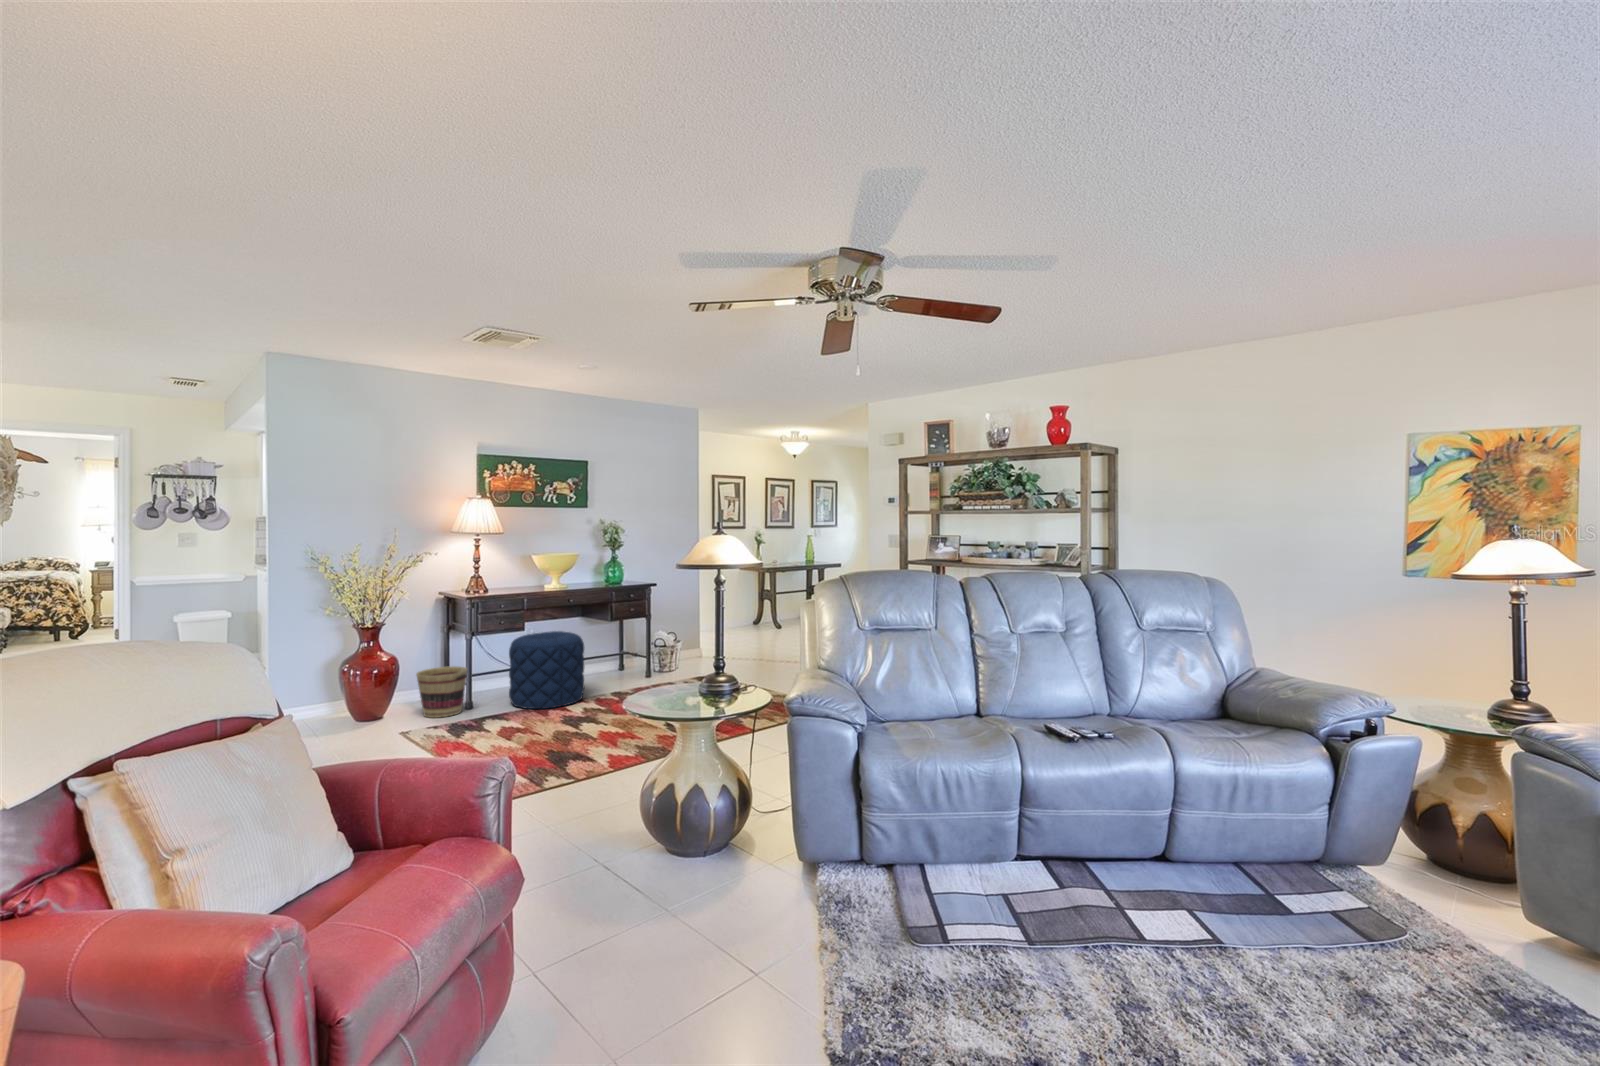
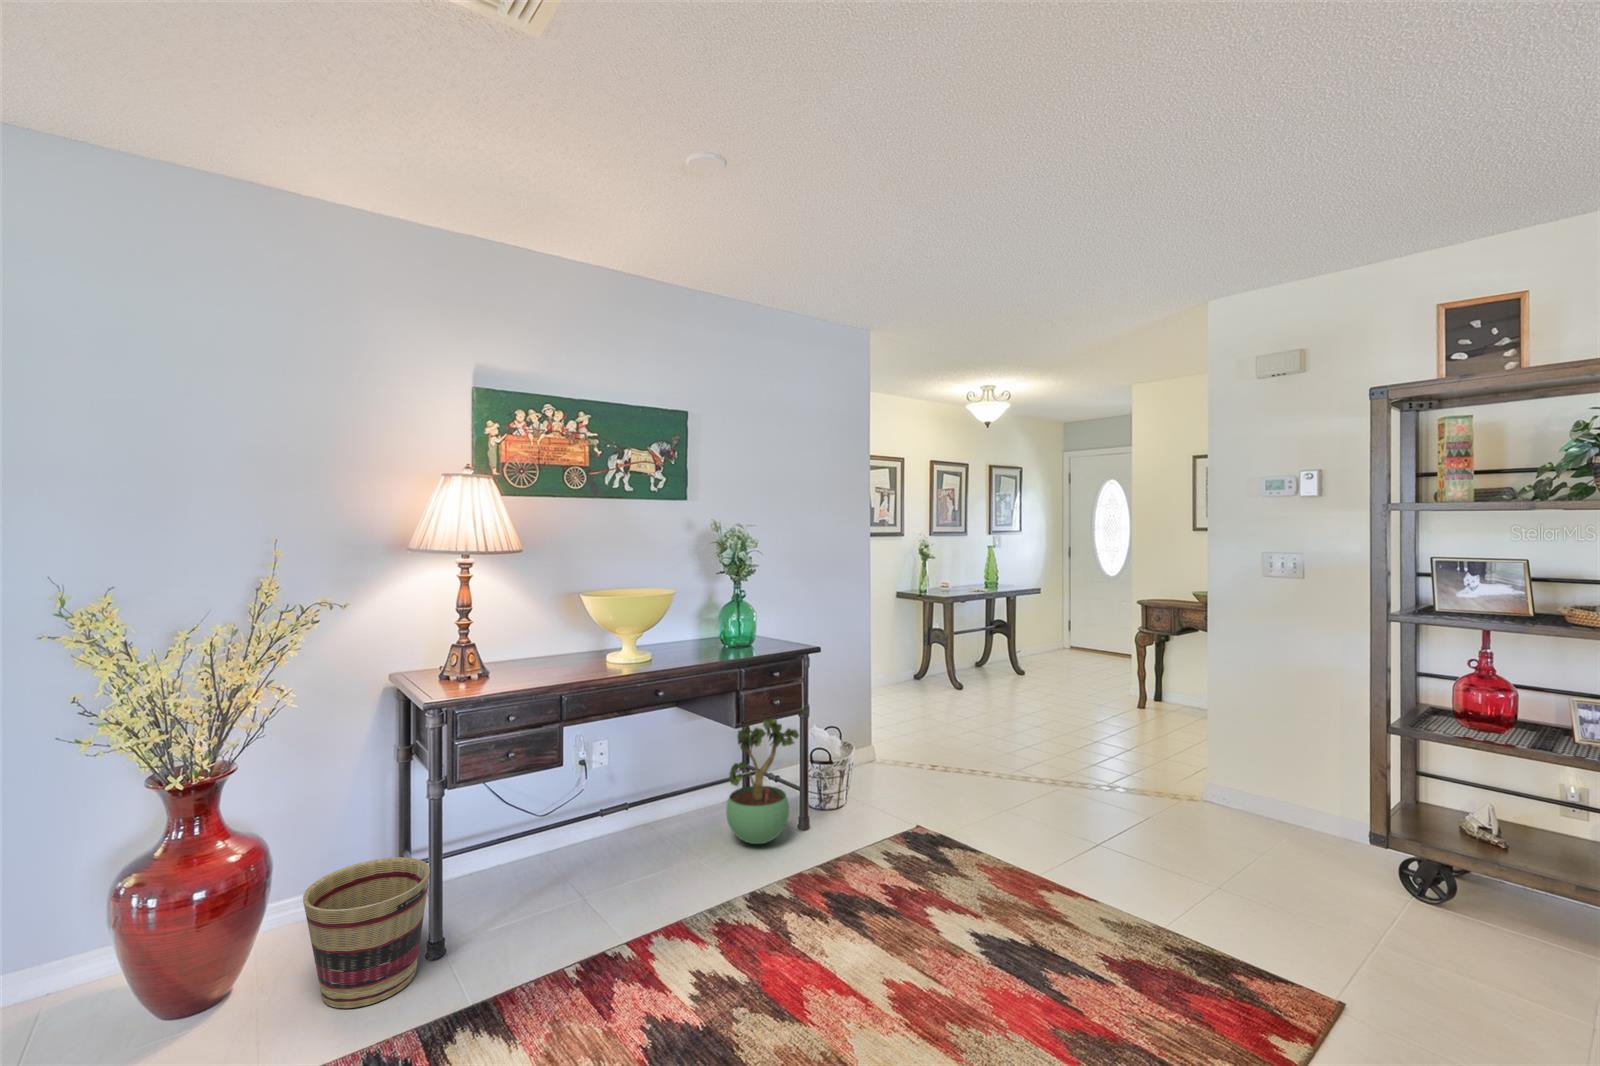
potted plant: none [606,617,644,680] -> present [726,718,799,844]
pouf: present [509,631,584,709] -> none [527,762,693,971]

